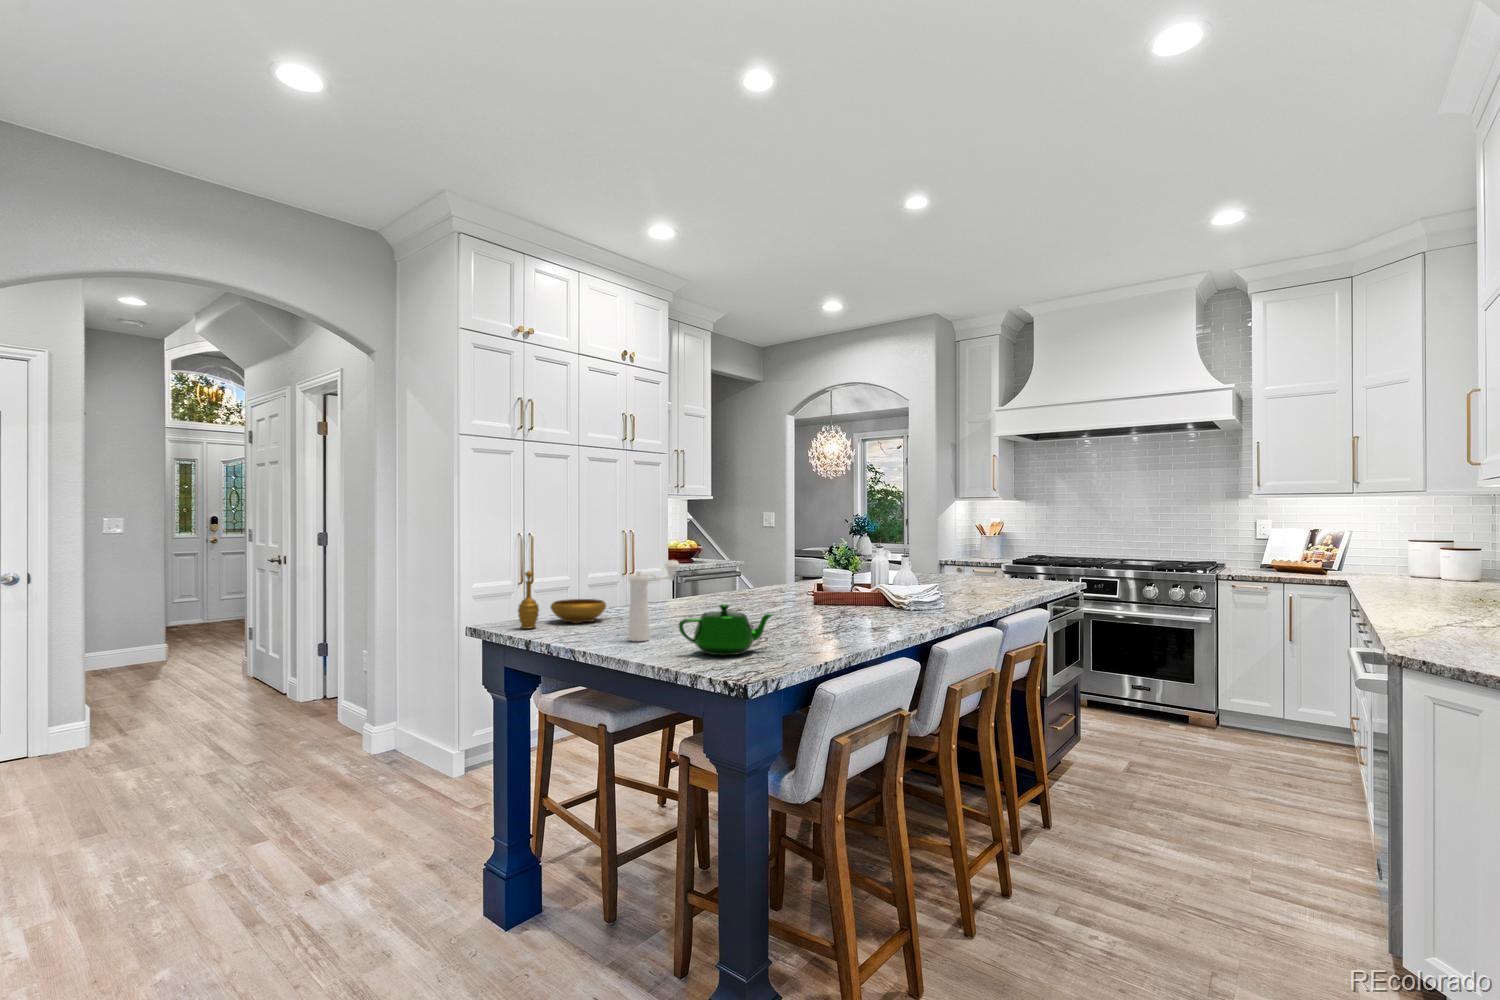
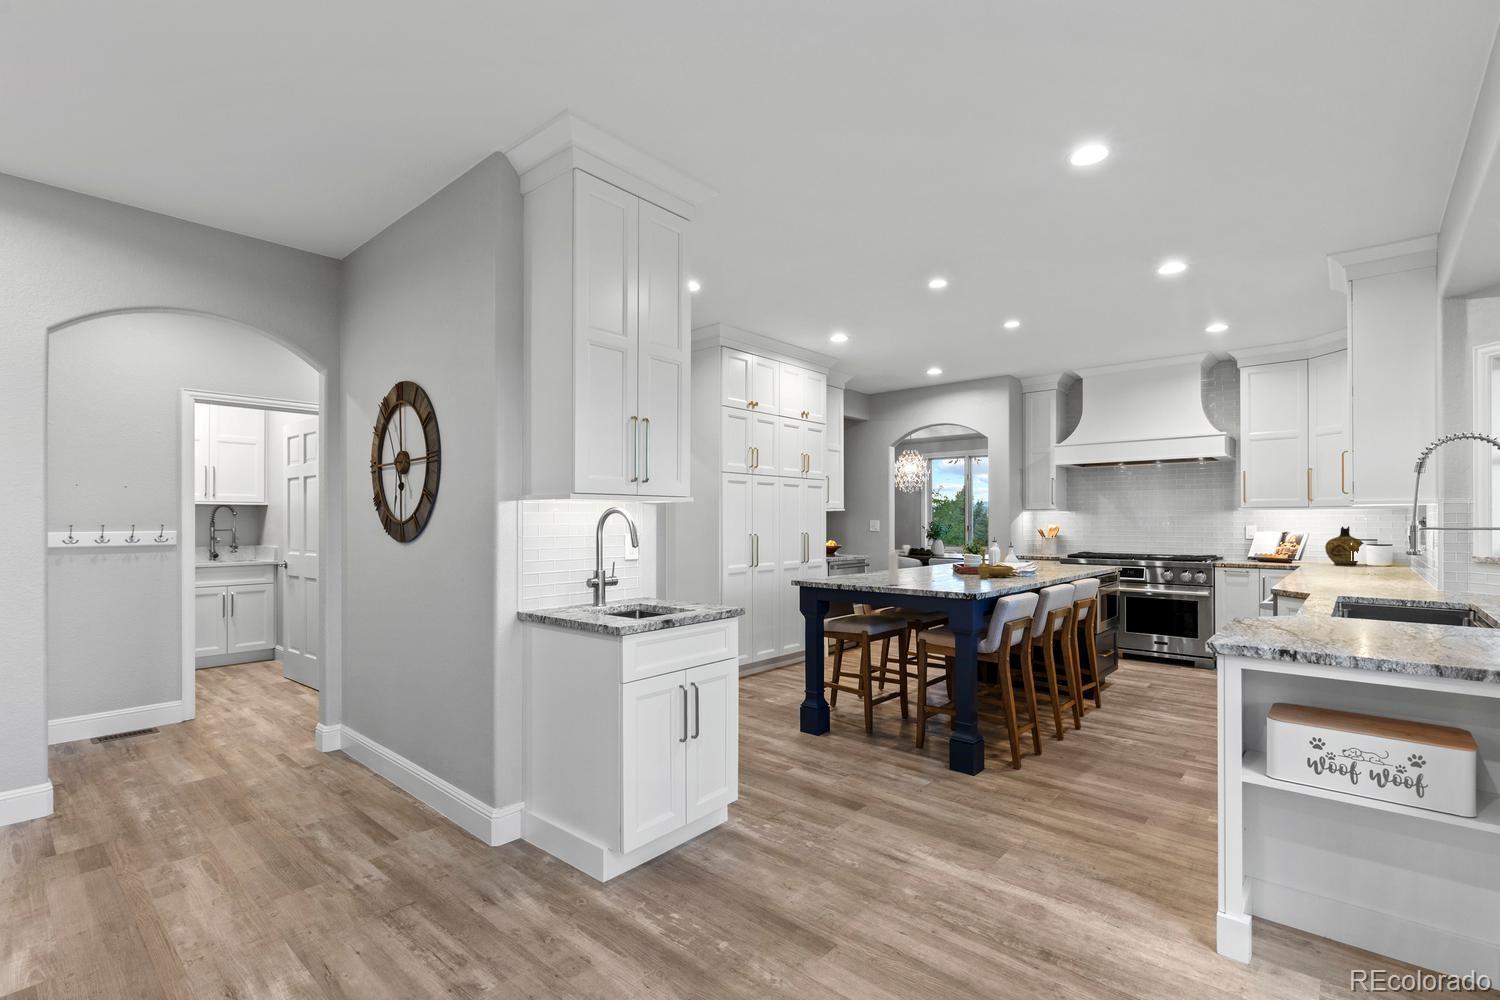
ceramic jug: none [1385,522,1450,582] -> present [1325,527,1364,566]
decorative bowl: present [518,571,606,629] -> present [978,549,1013,579]
teapot: present [679,604,773,655] -> none [926,564,971,588]

